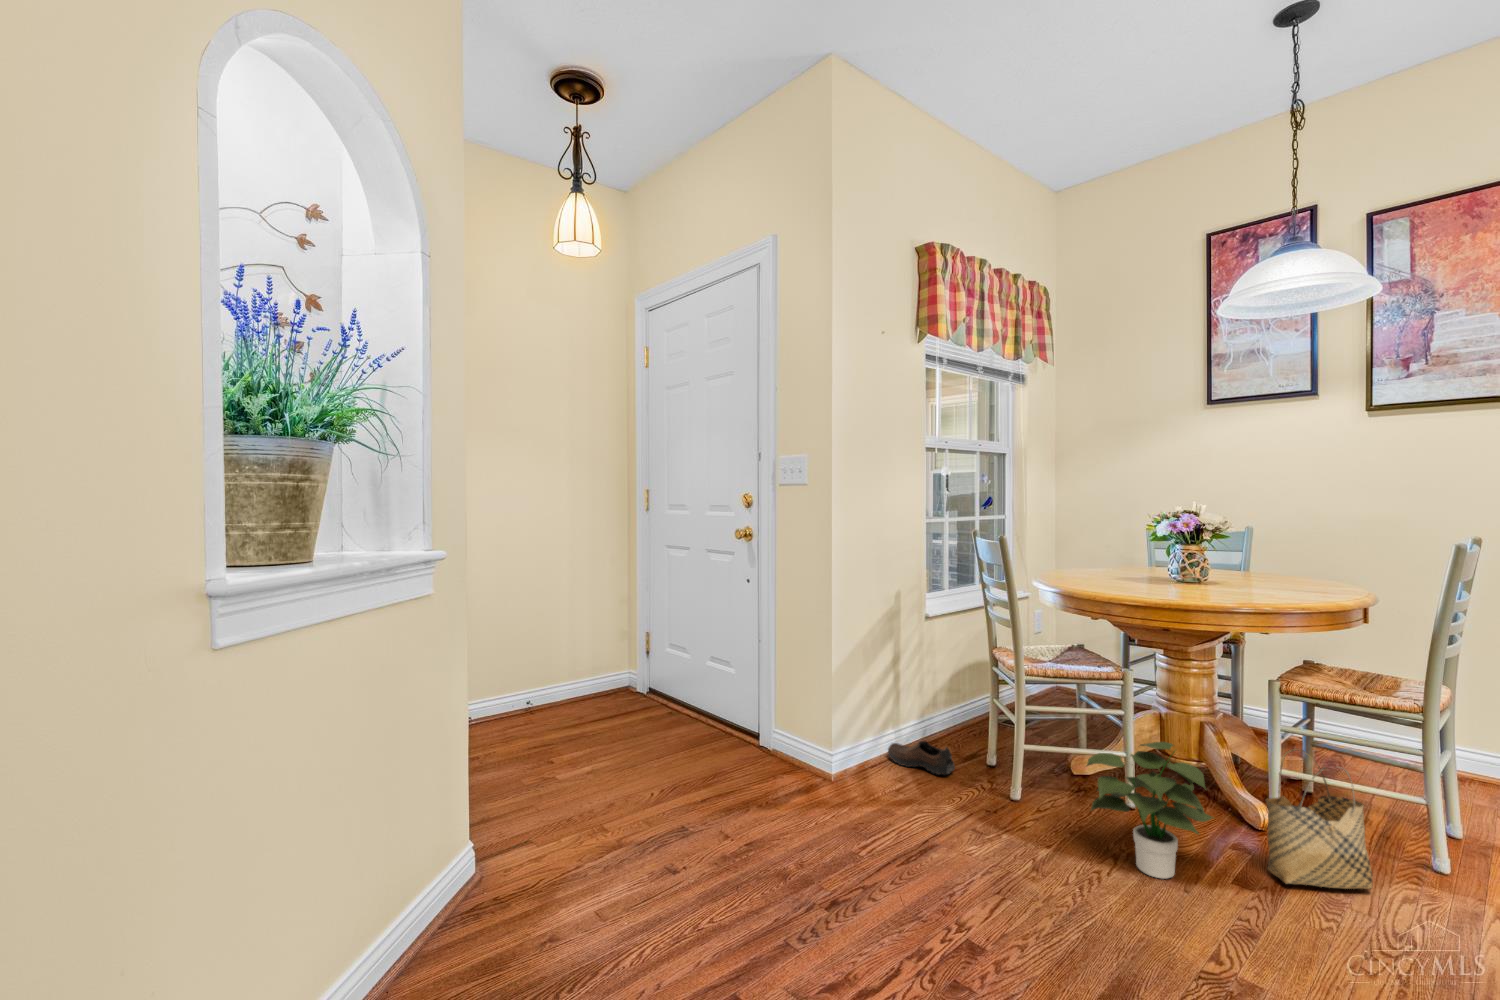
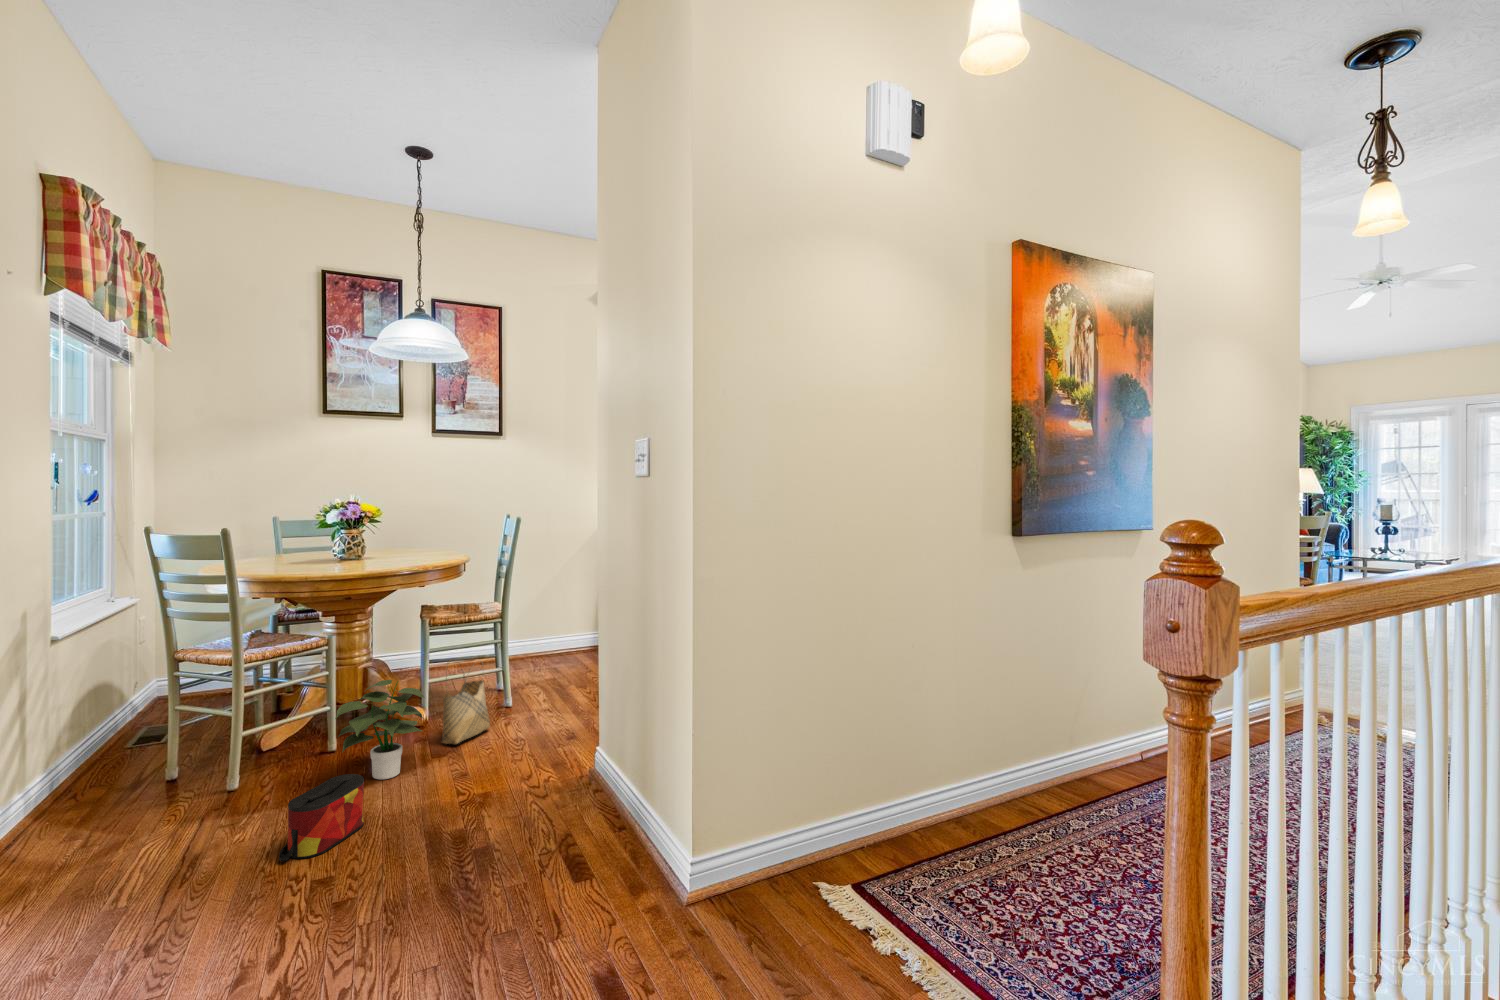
shoe: present [888,741,955,775] -> none [31,774,147,824]
bag: none [963,834,1074,917] -> present [279,774,364,861]

